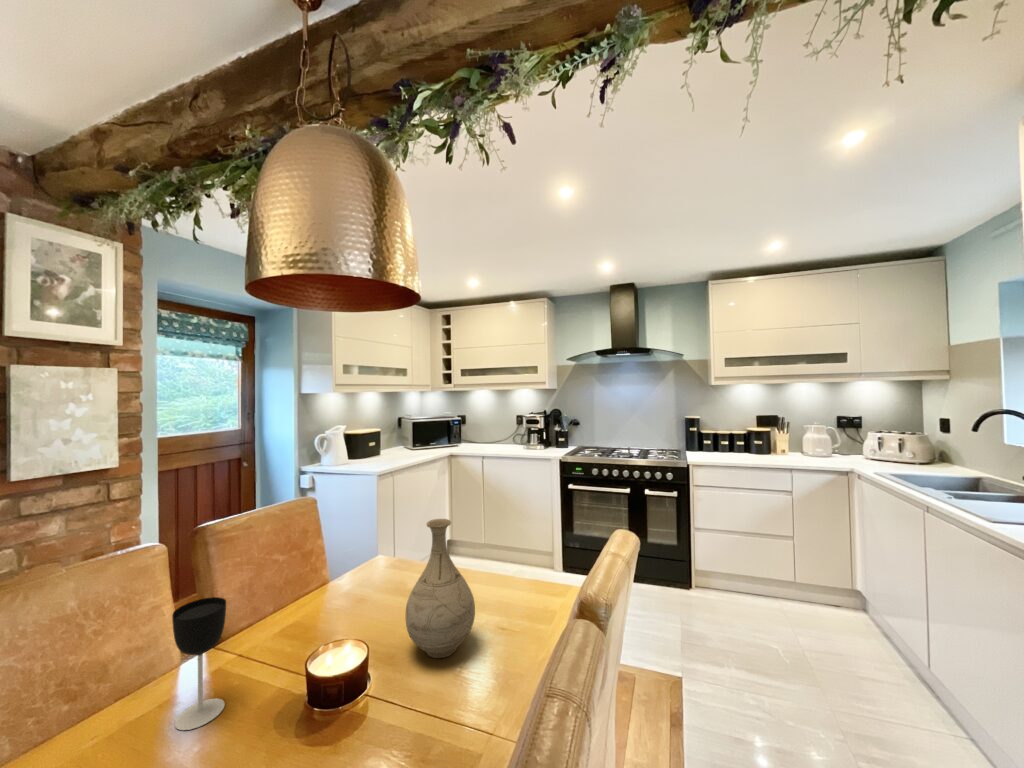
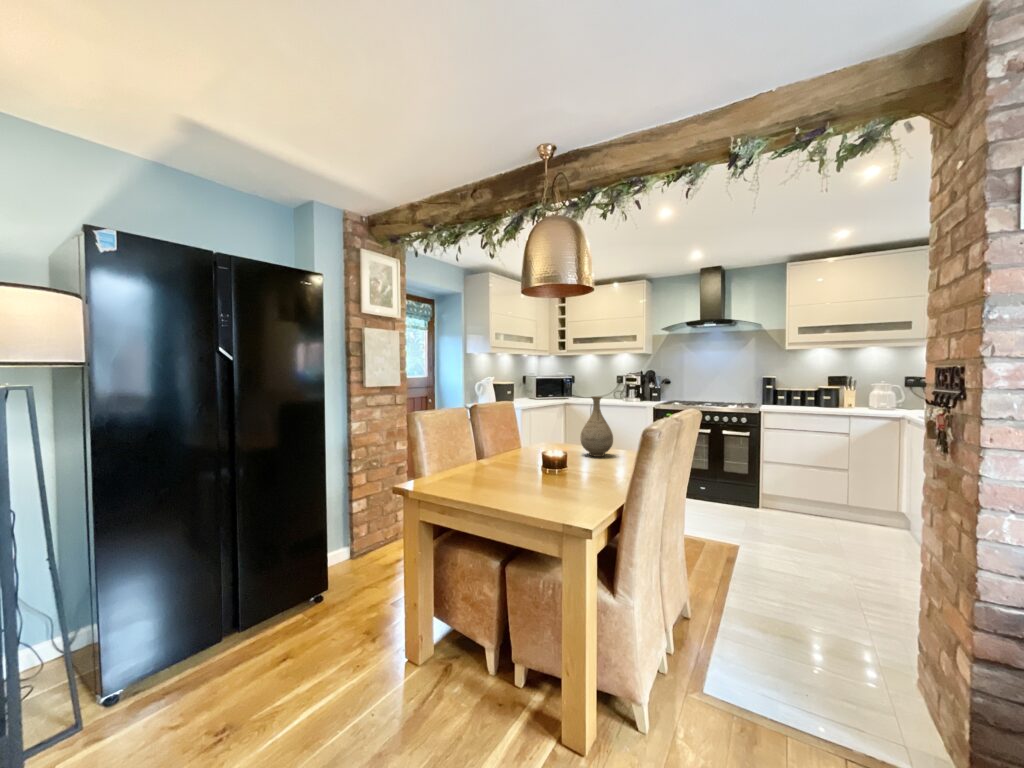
wine glass: present [172,597,226,730] -> none [498,417,515,460]

